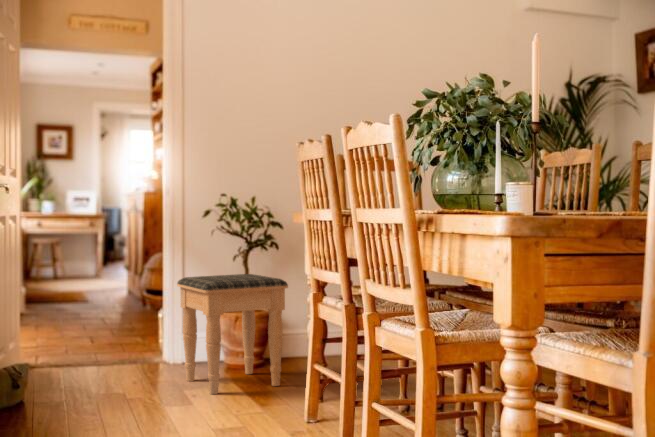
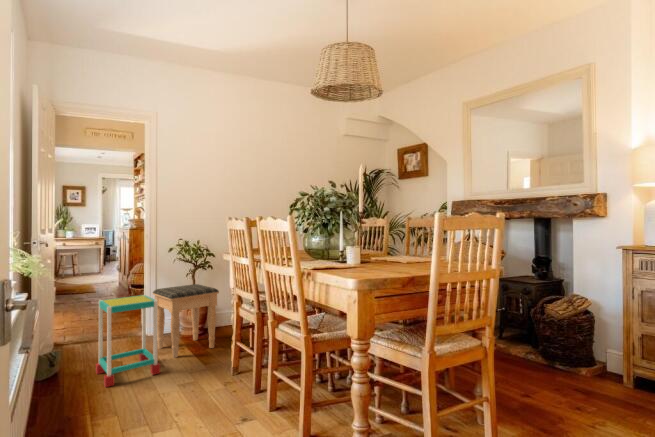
side table: none [90,282,189,422] -> present [96,295,160,387]

